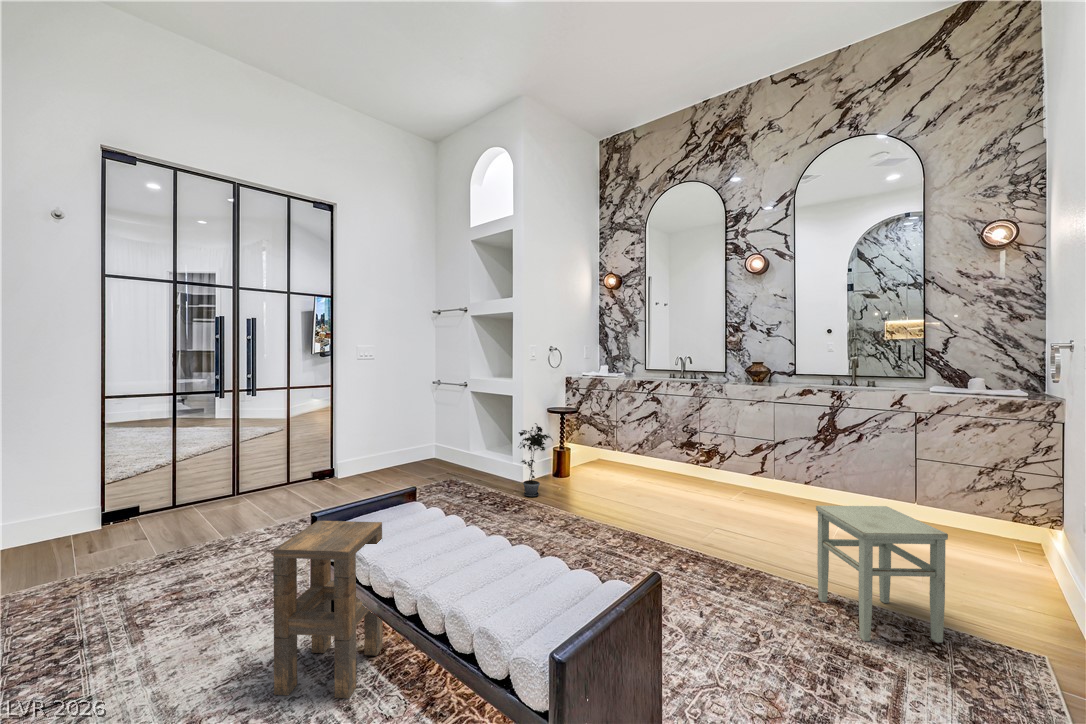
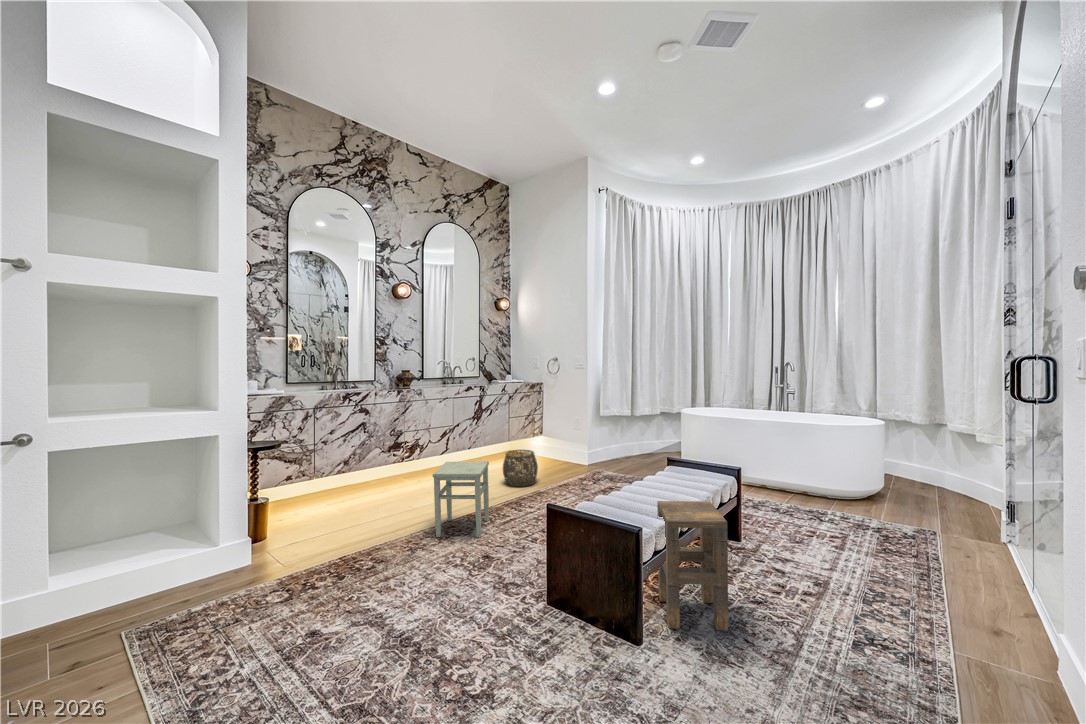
potted plant: present [518,423,553,497] -> none [307,460,371,554]
woven basket: none [734,495,800,562] -> present [503,450,538,487]
stool: present [816,505,948,643] -> present [433,461,489,537]

